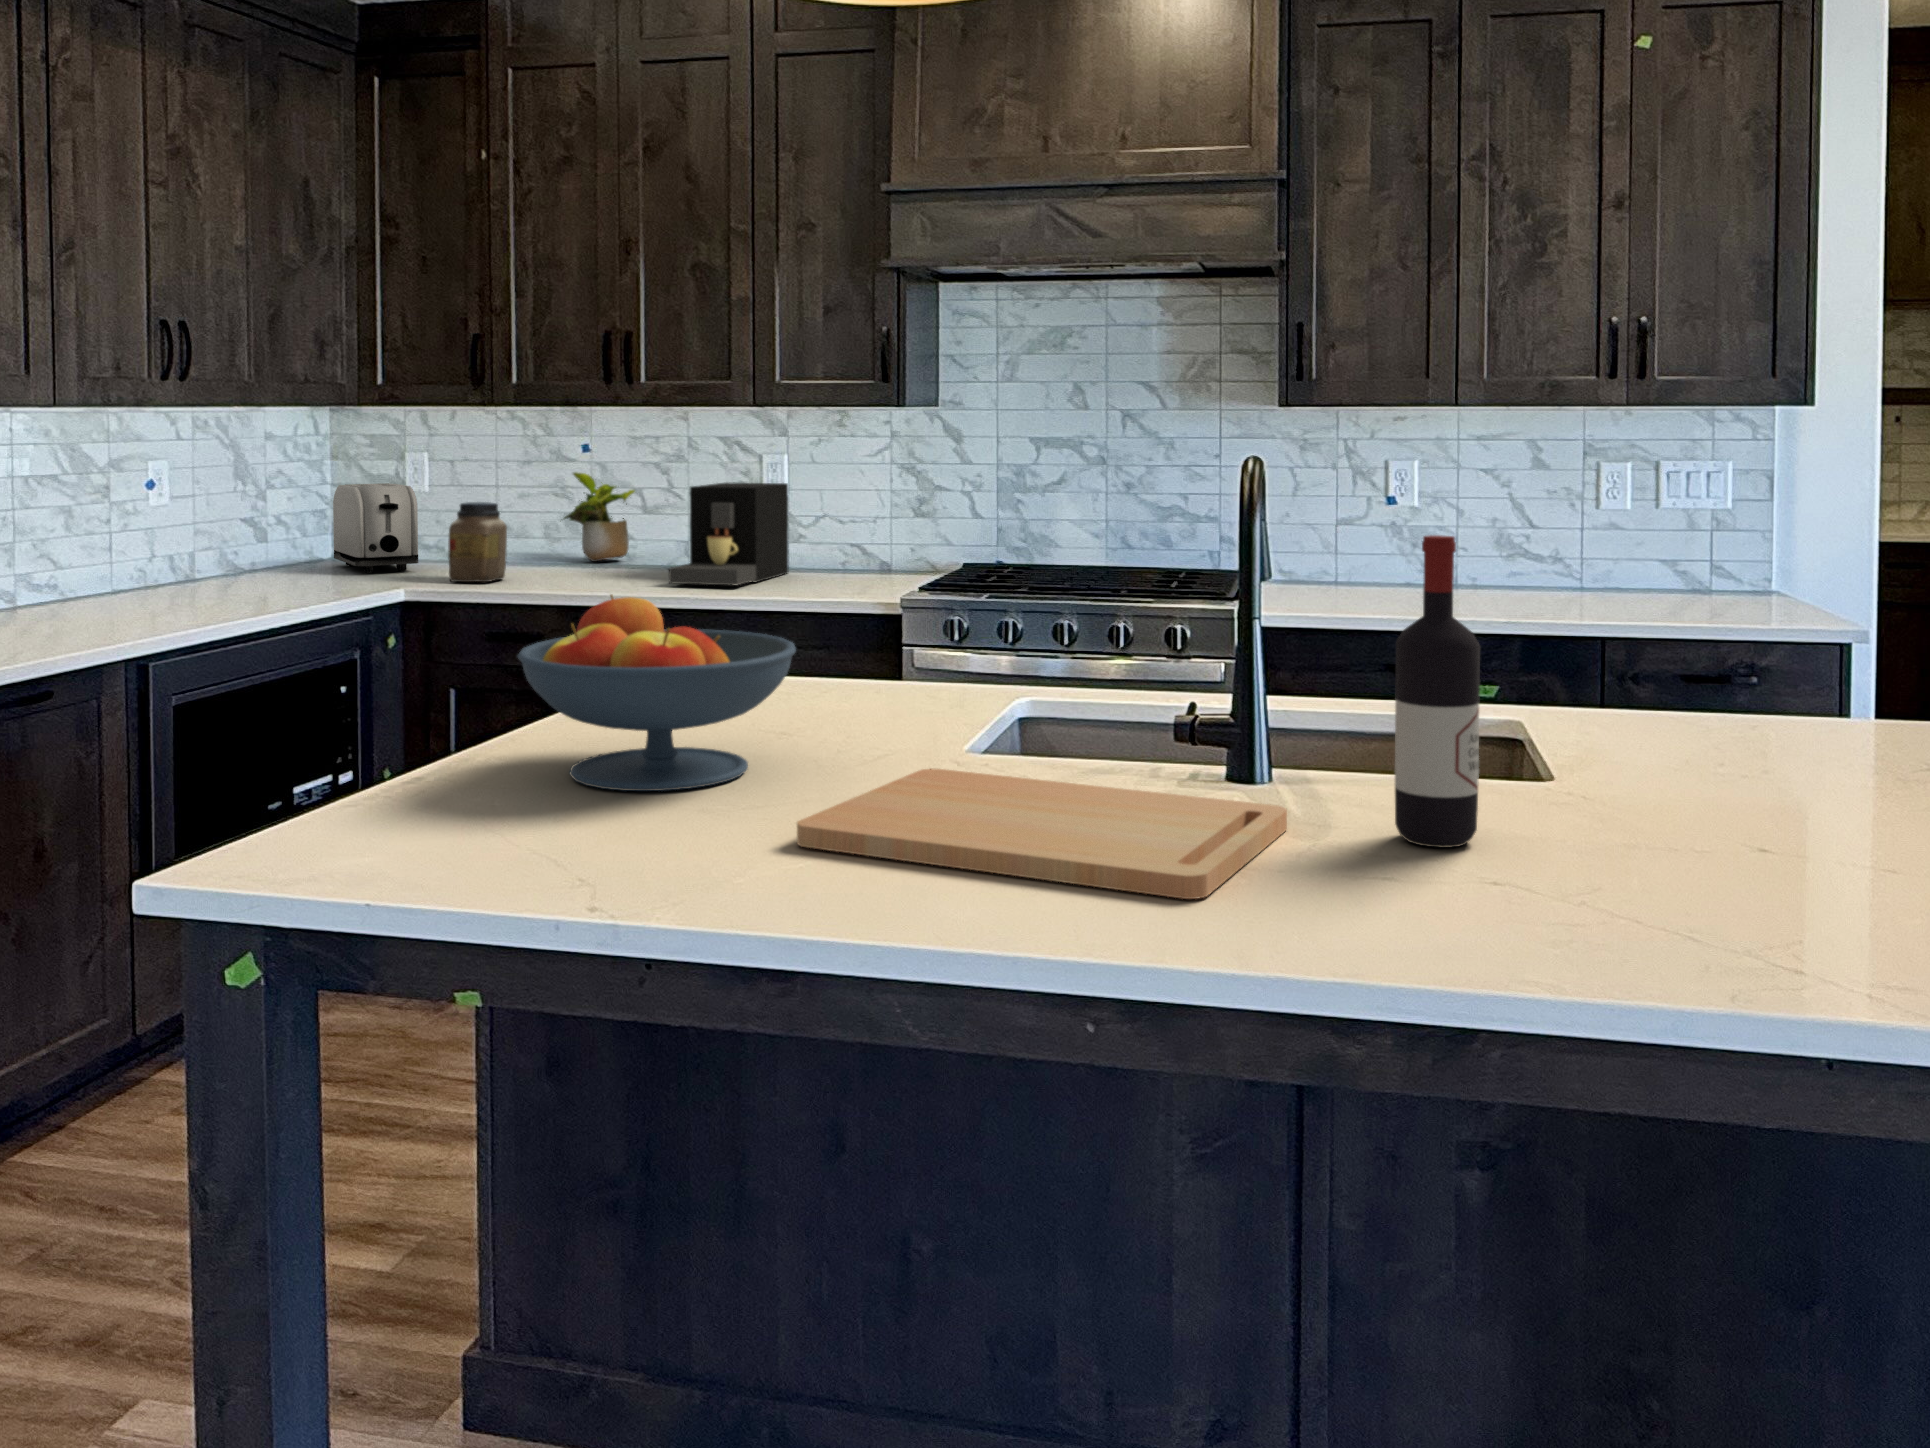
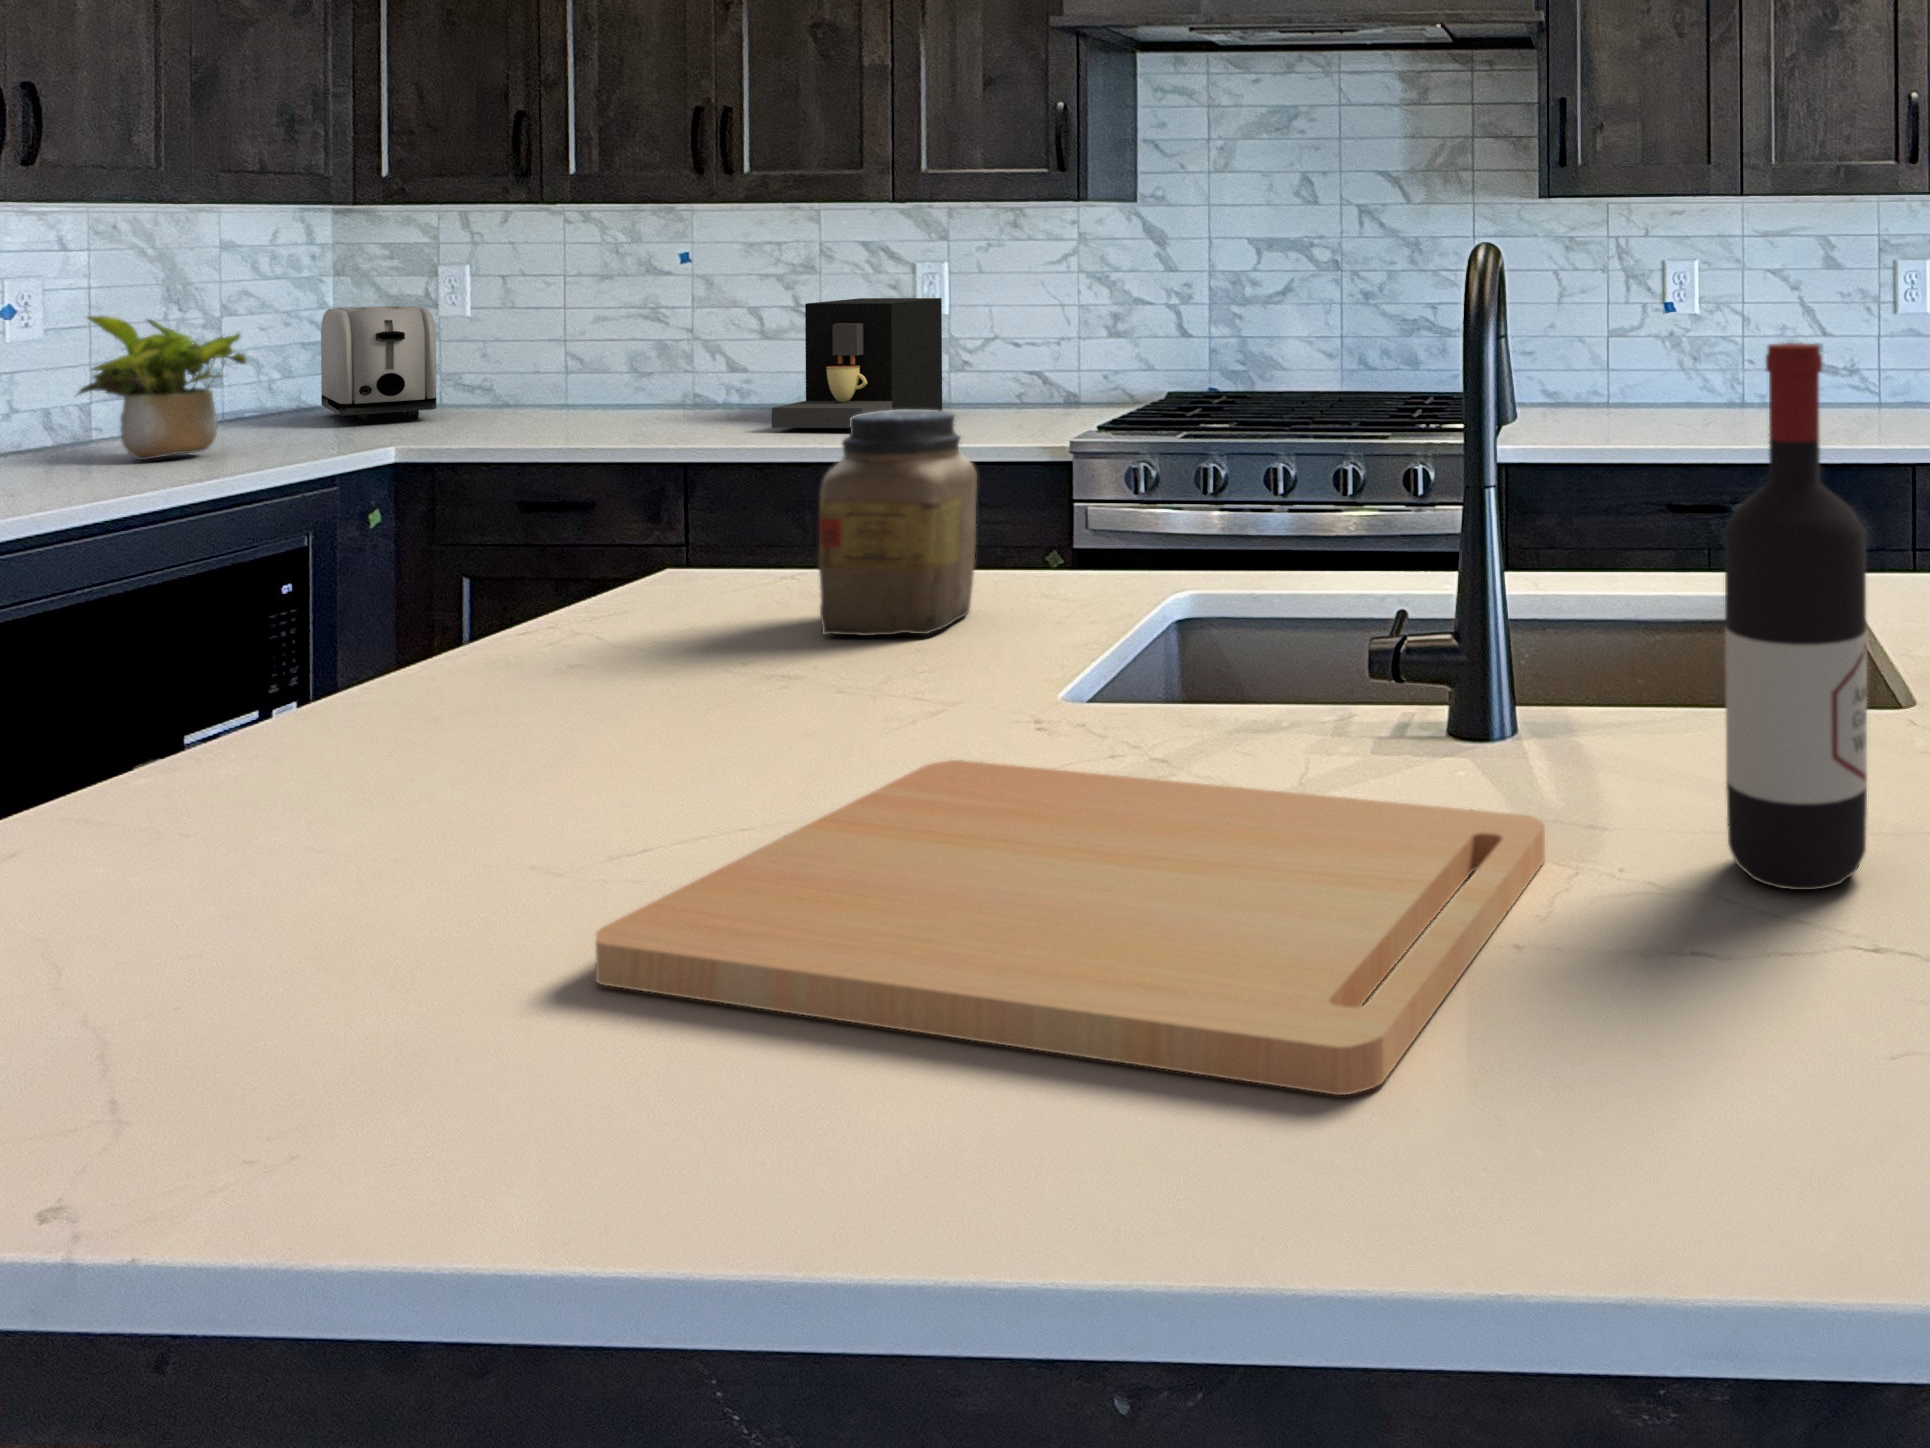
potted plant: present [564,472,635,562] -> present [75,316,246,460]
jar: present [448,502,507,582] -> present [819,410,977,636]
fruit bowl: present [518,595,796,791] -> none [153,472,731,841]

